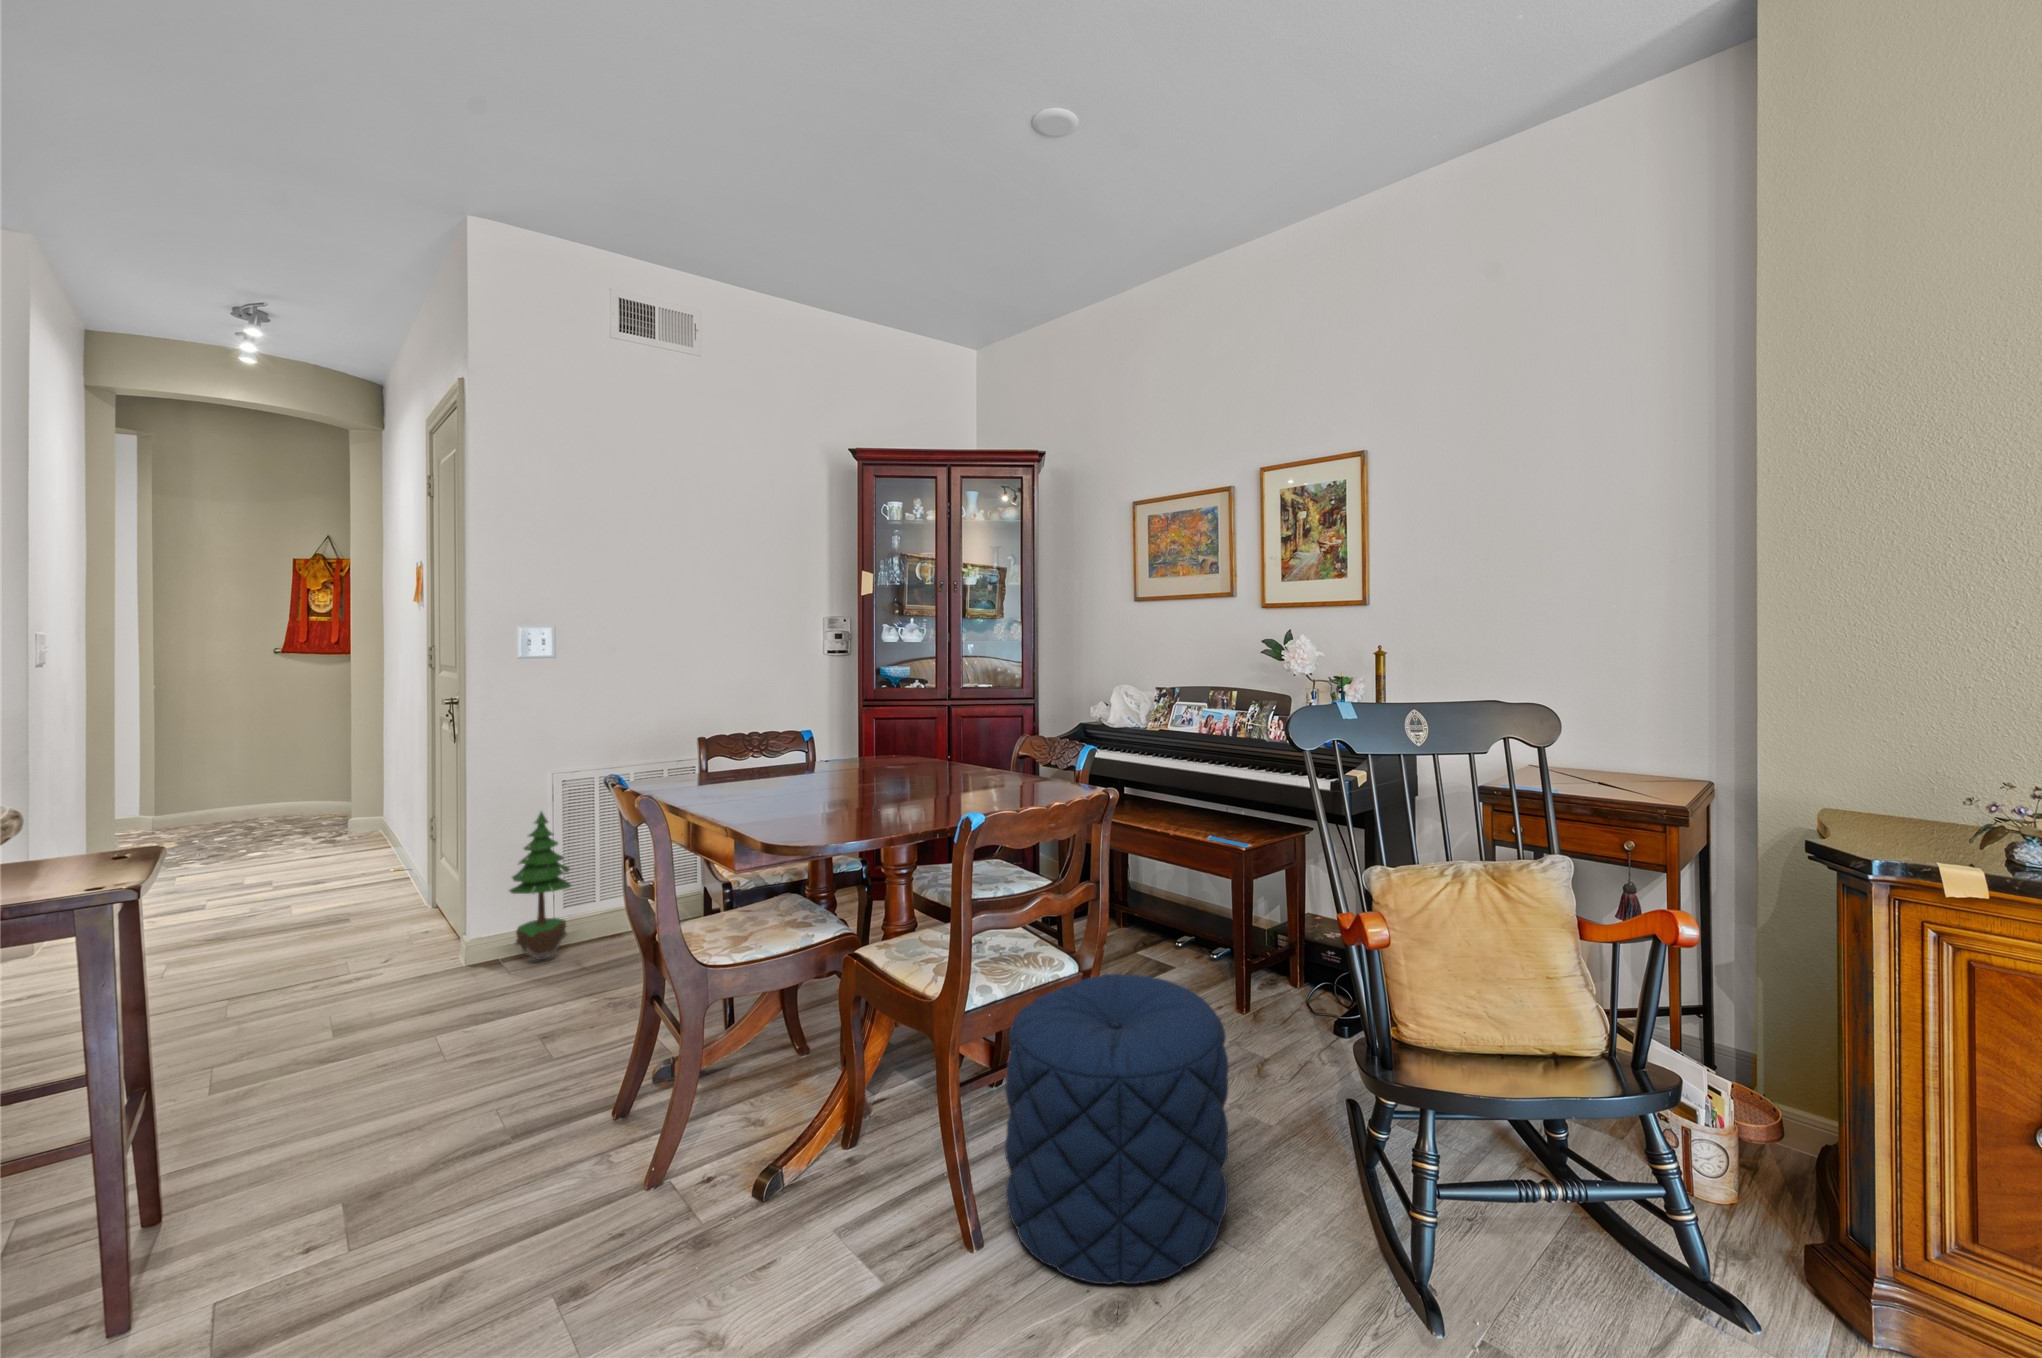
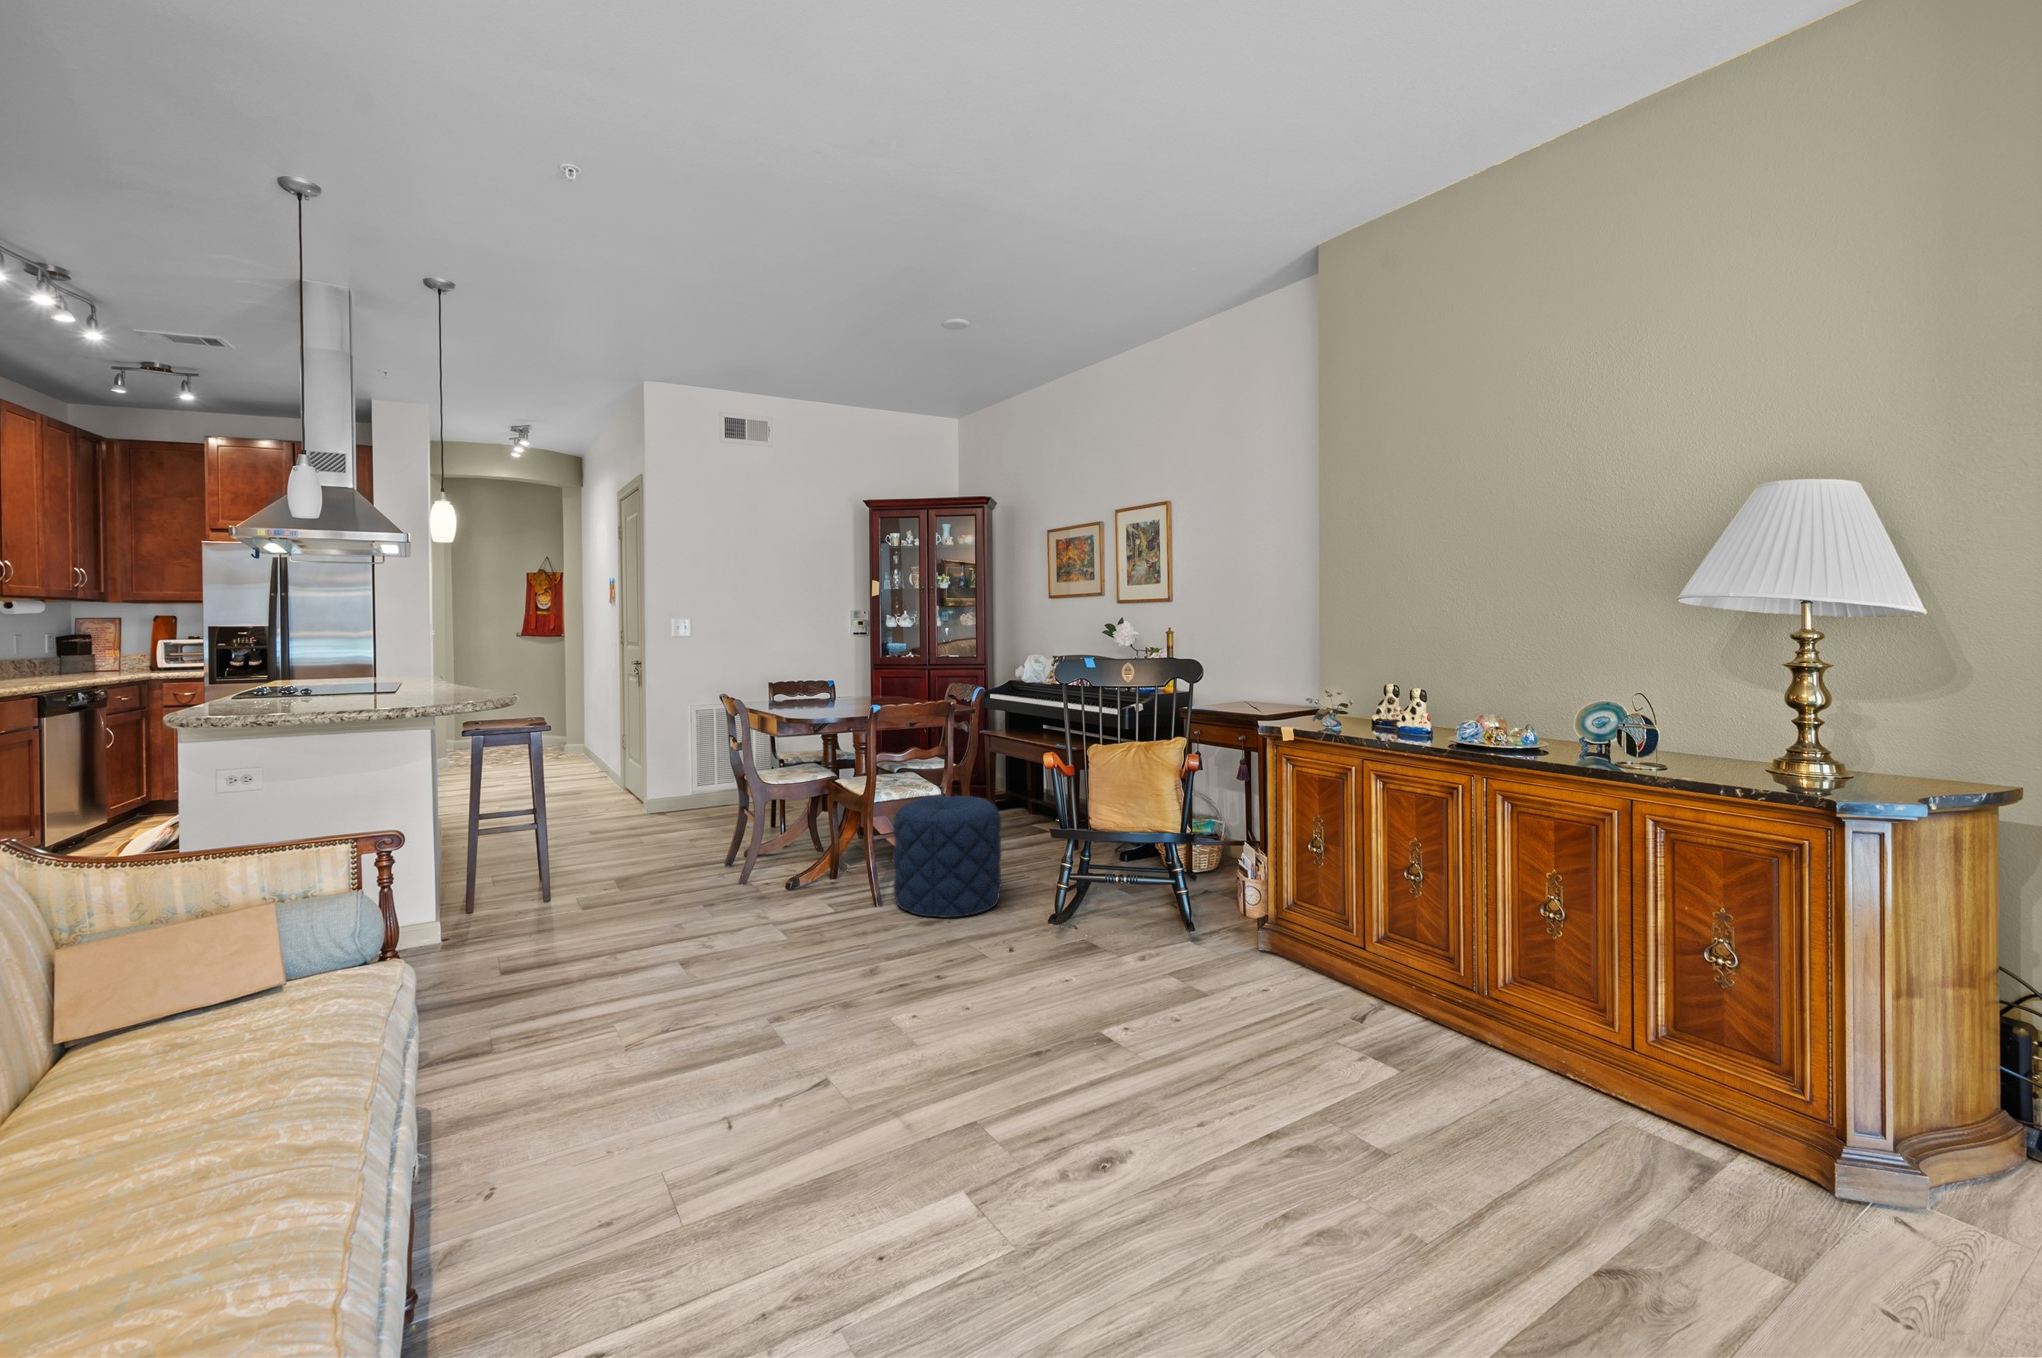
potted tree: present [509,811,571,961] -> none [669,725,702,813]

